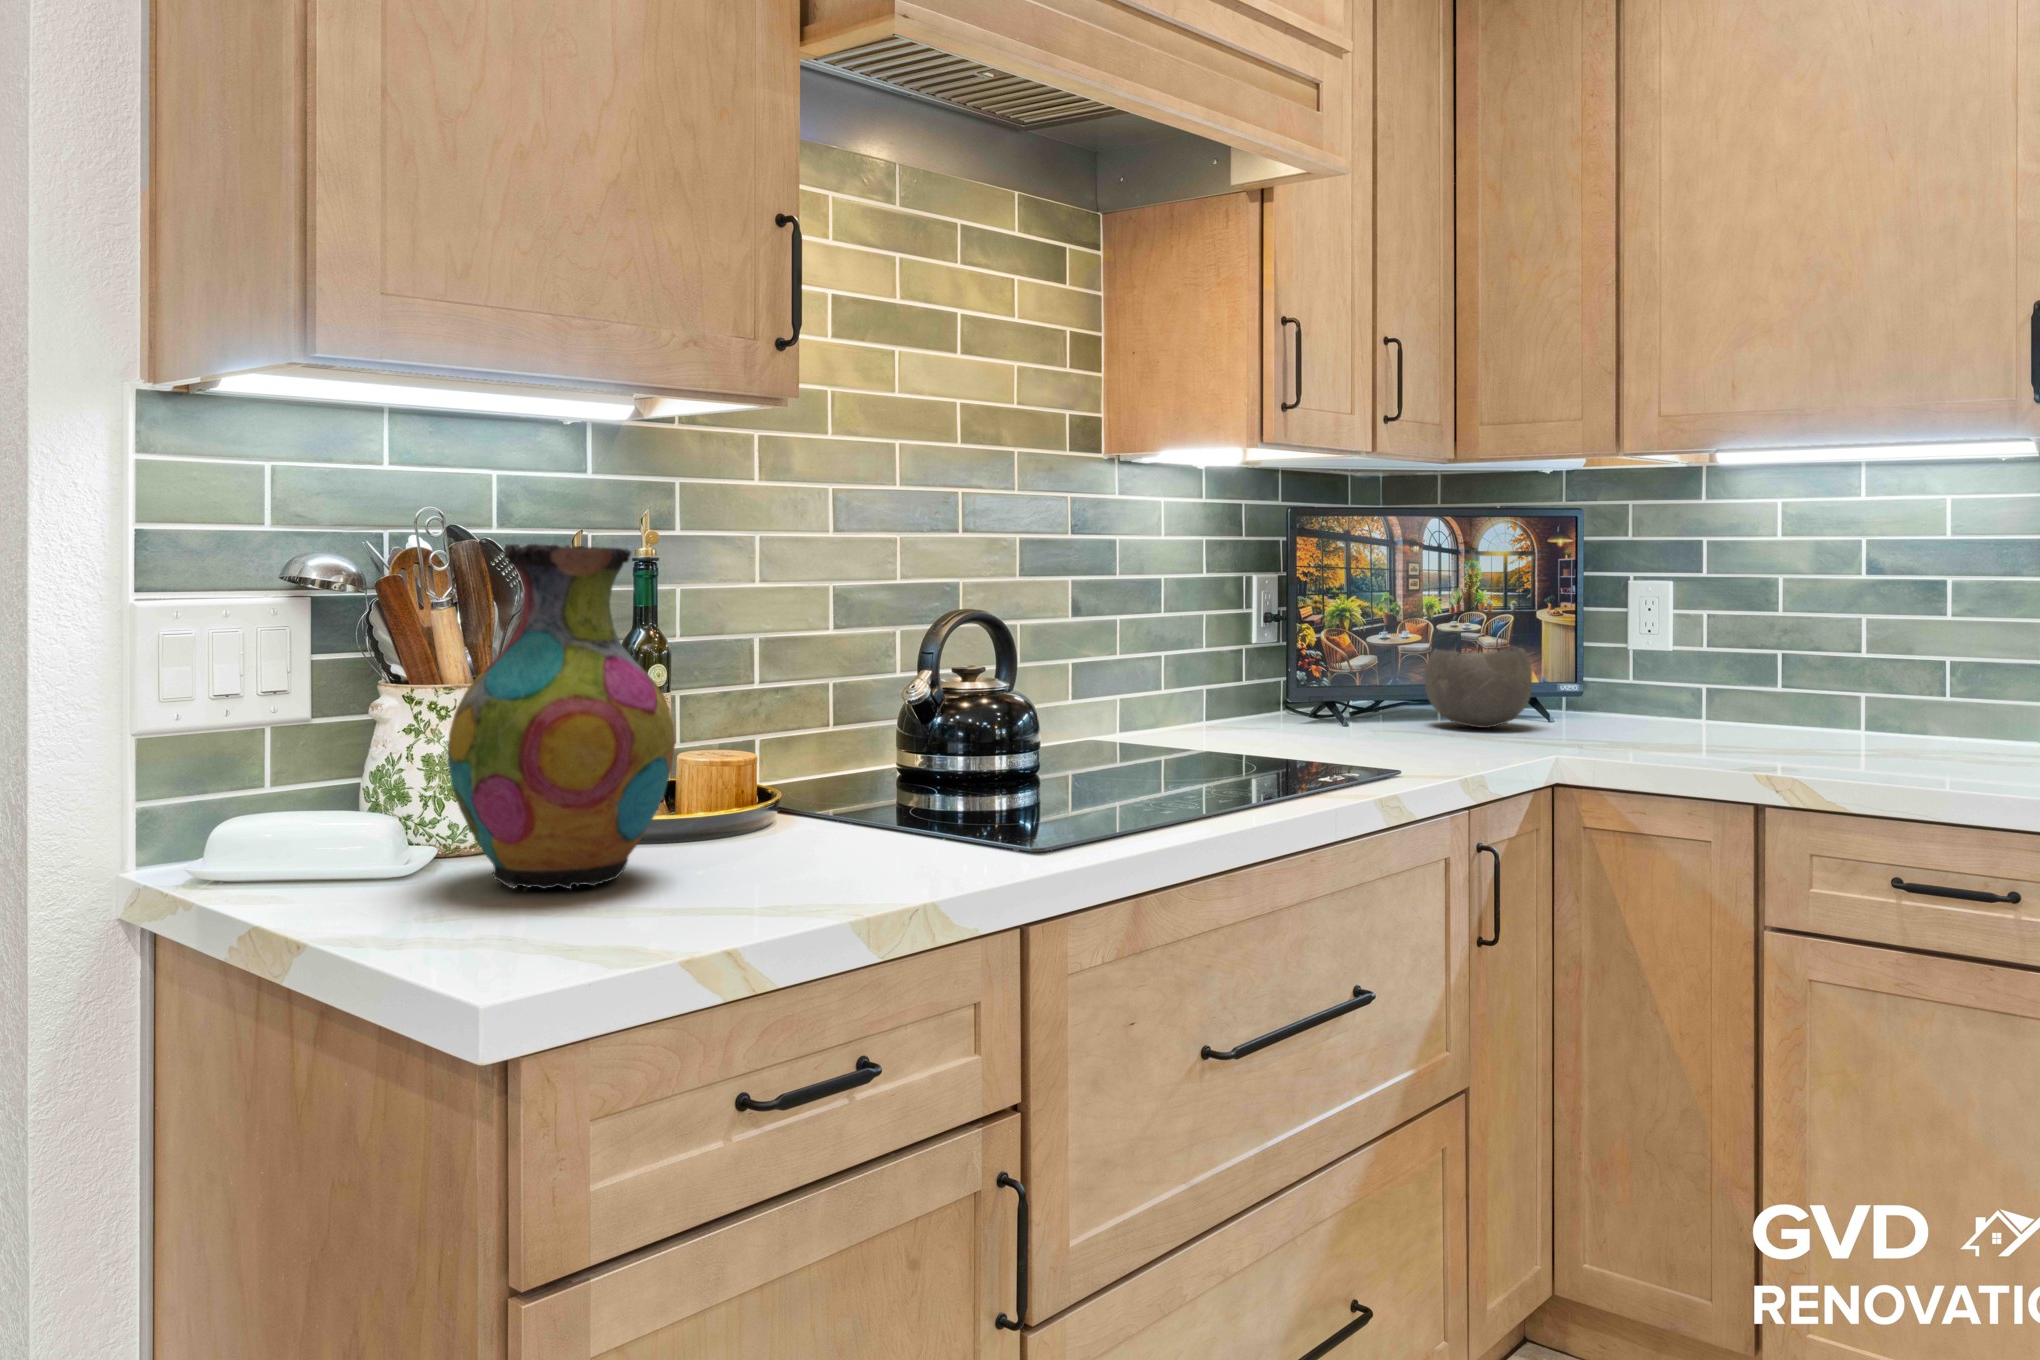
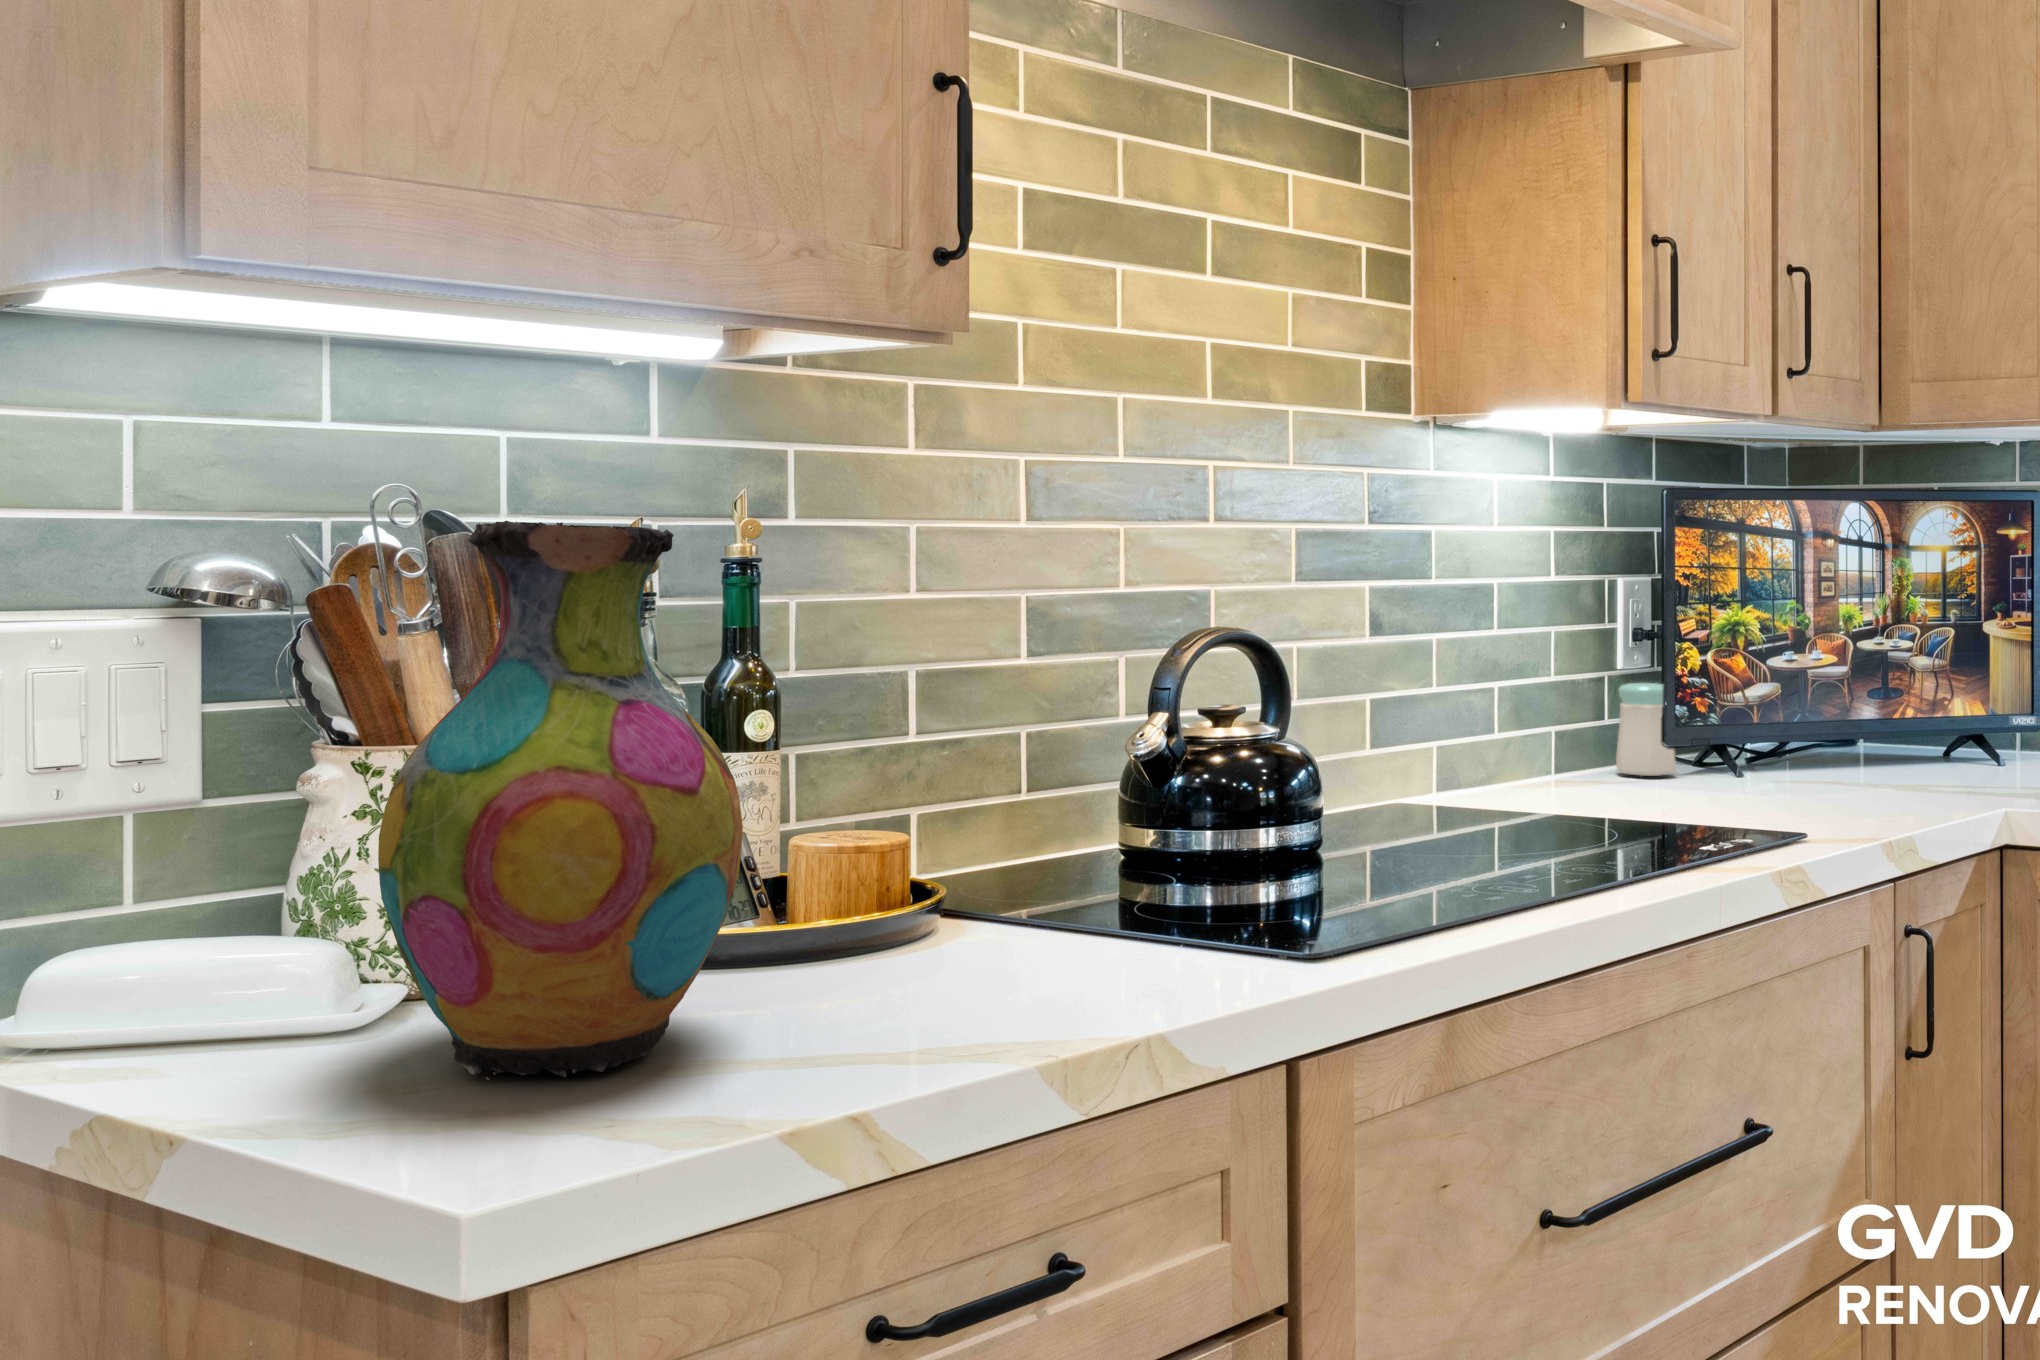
ceramic bowl: present [1425,647,1532,728] -> none [1843,671,2000,781]
salt shaker: none [1260,656,1303,726] -> present [1616,683,1676,776]

